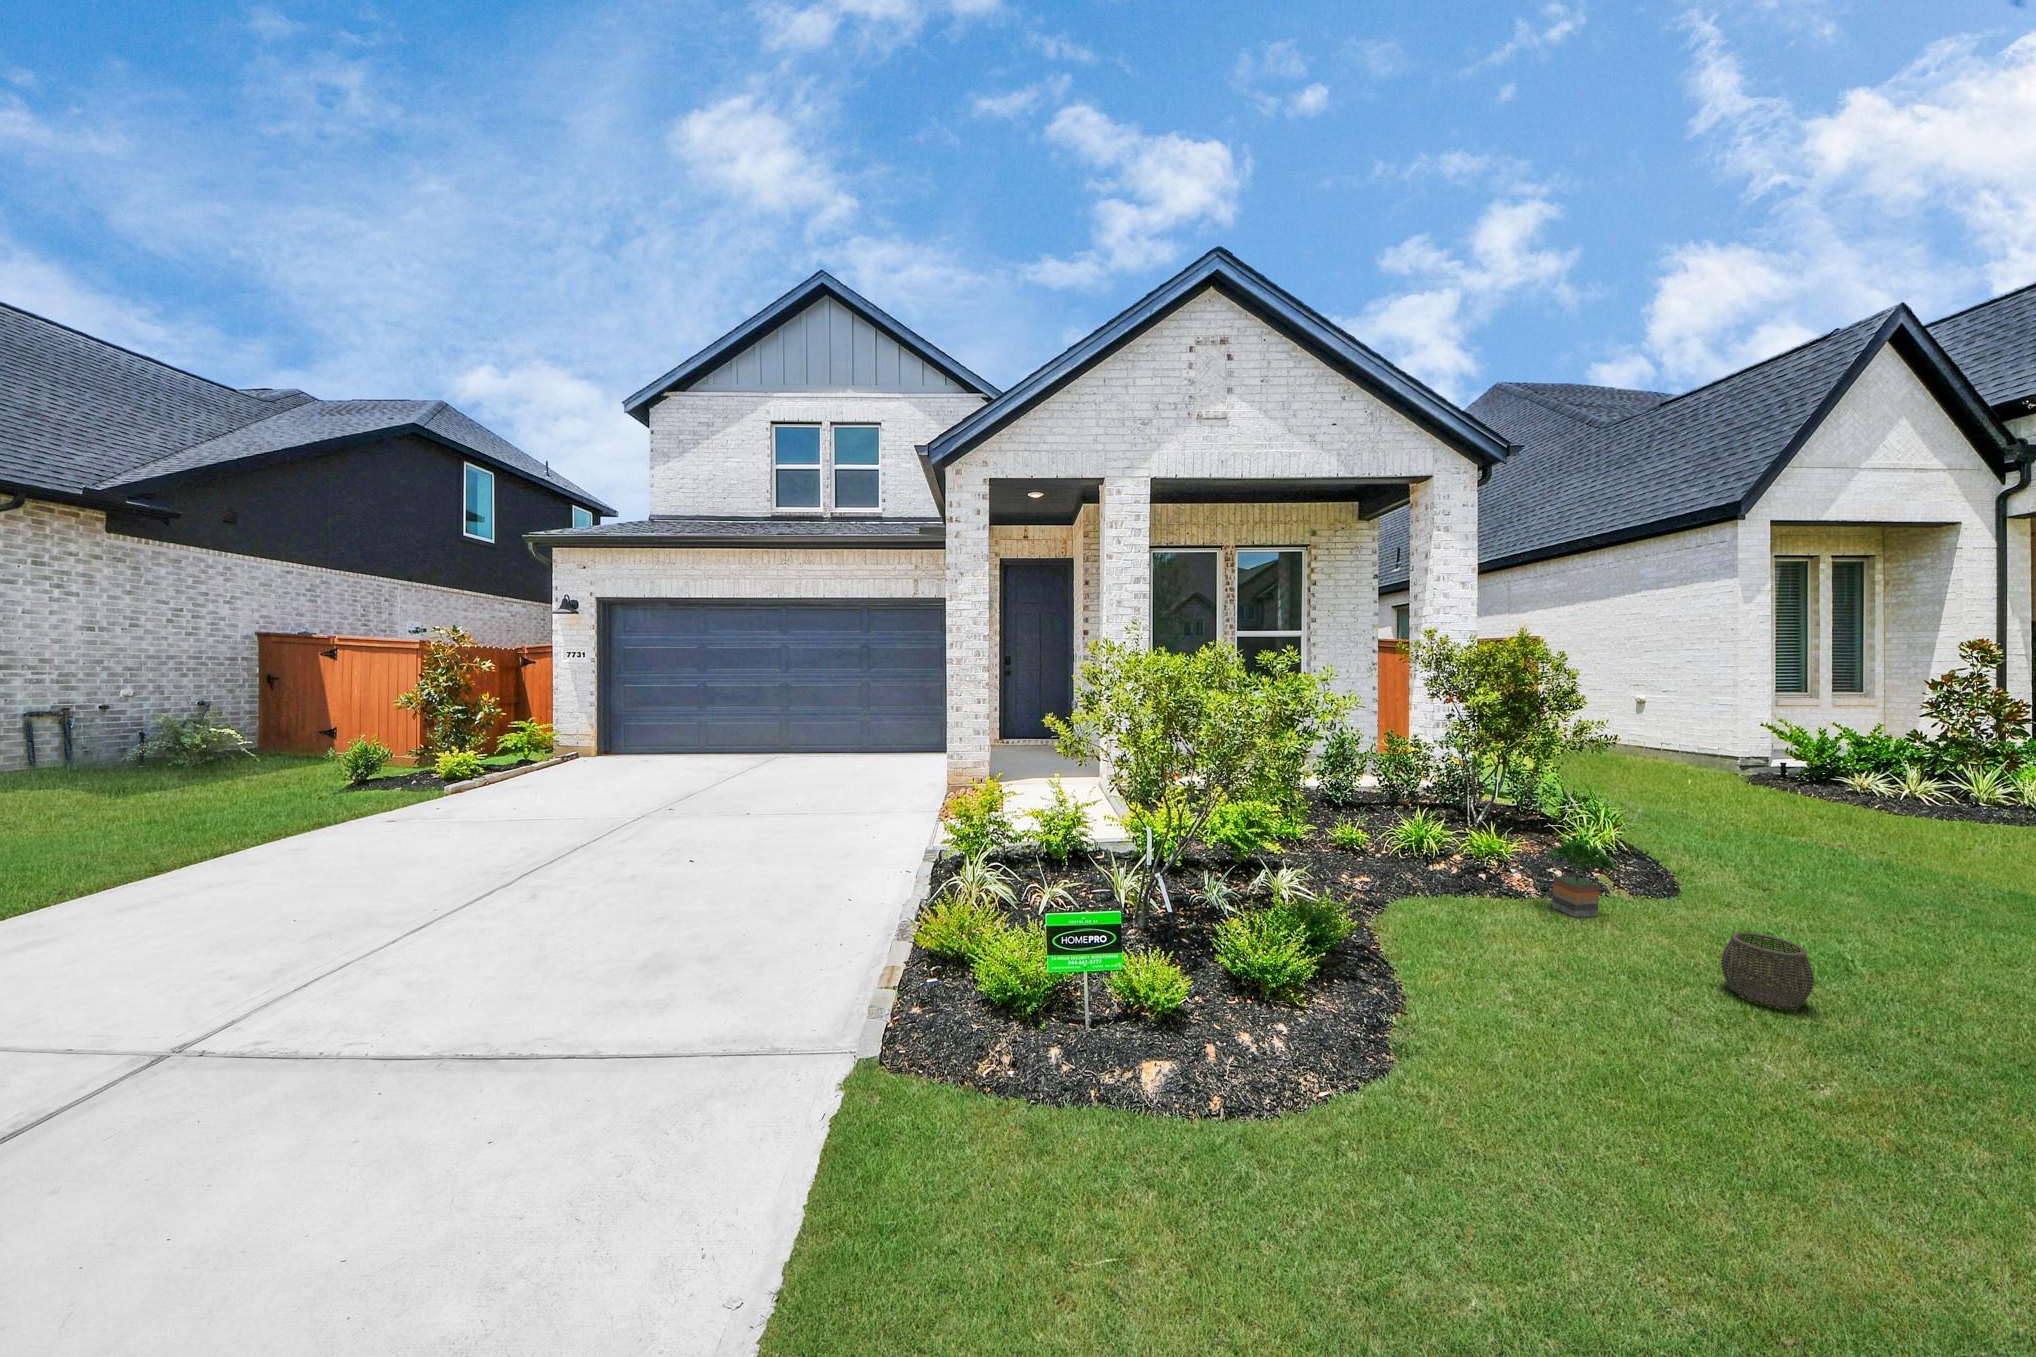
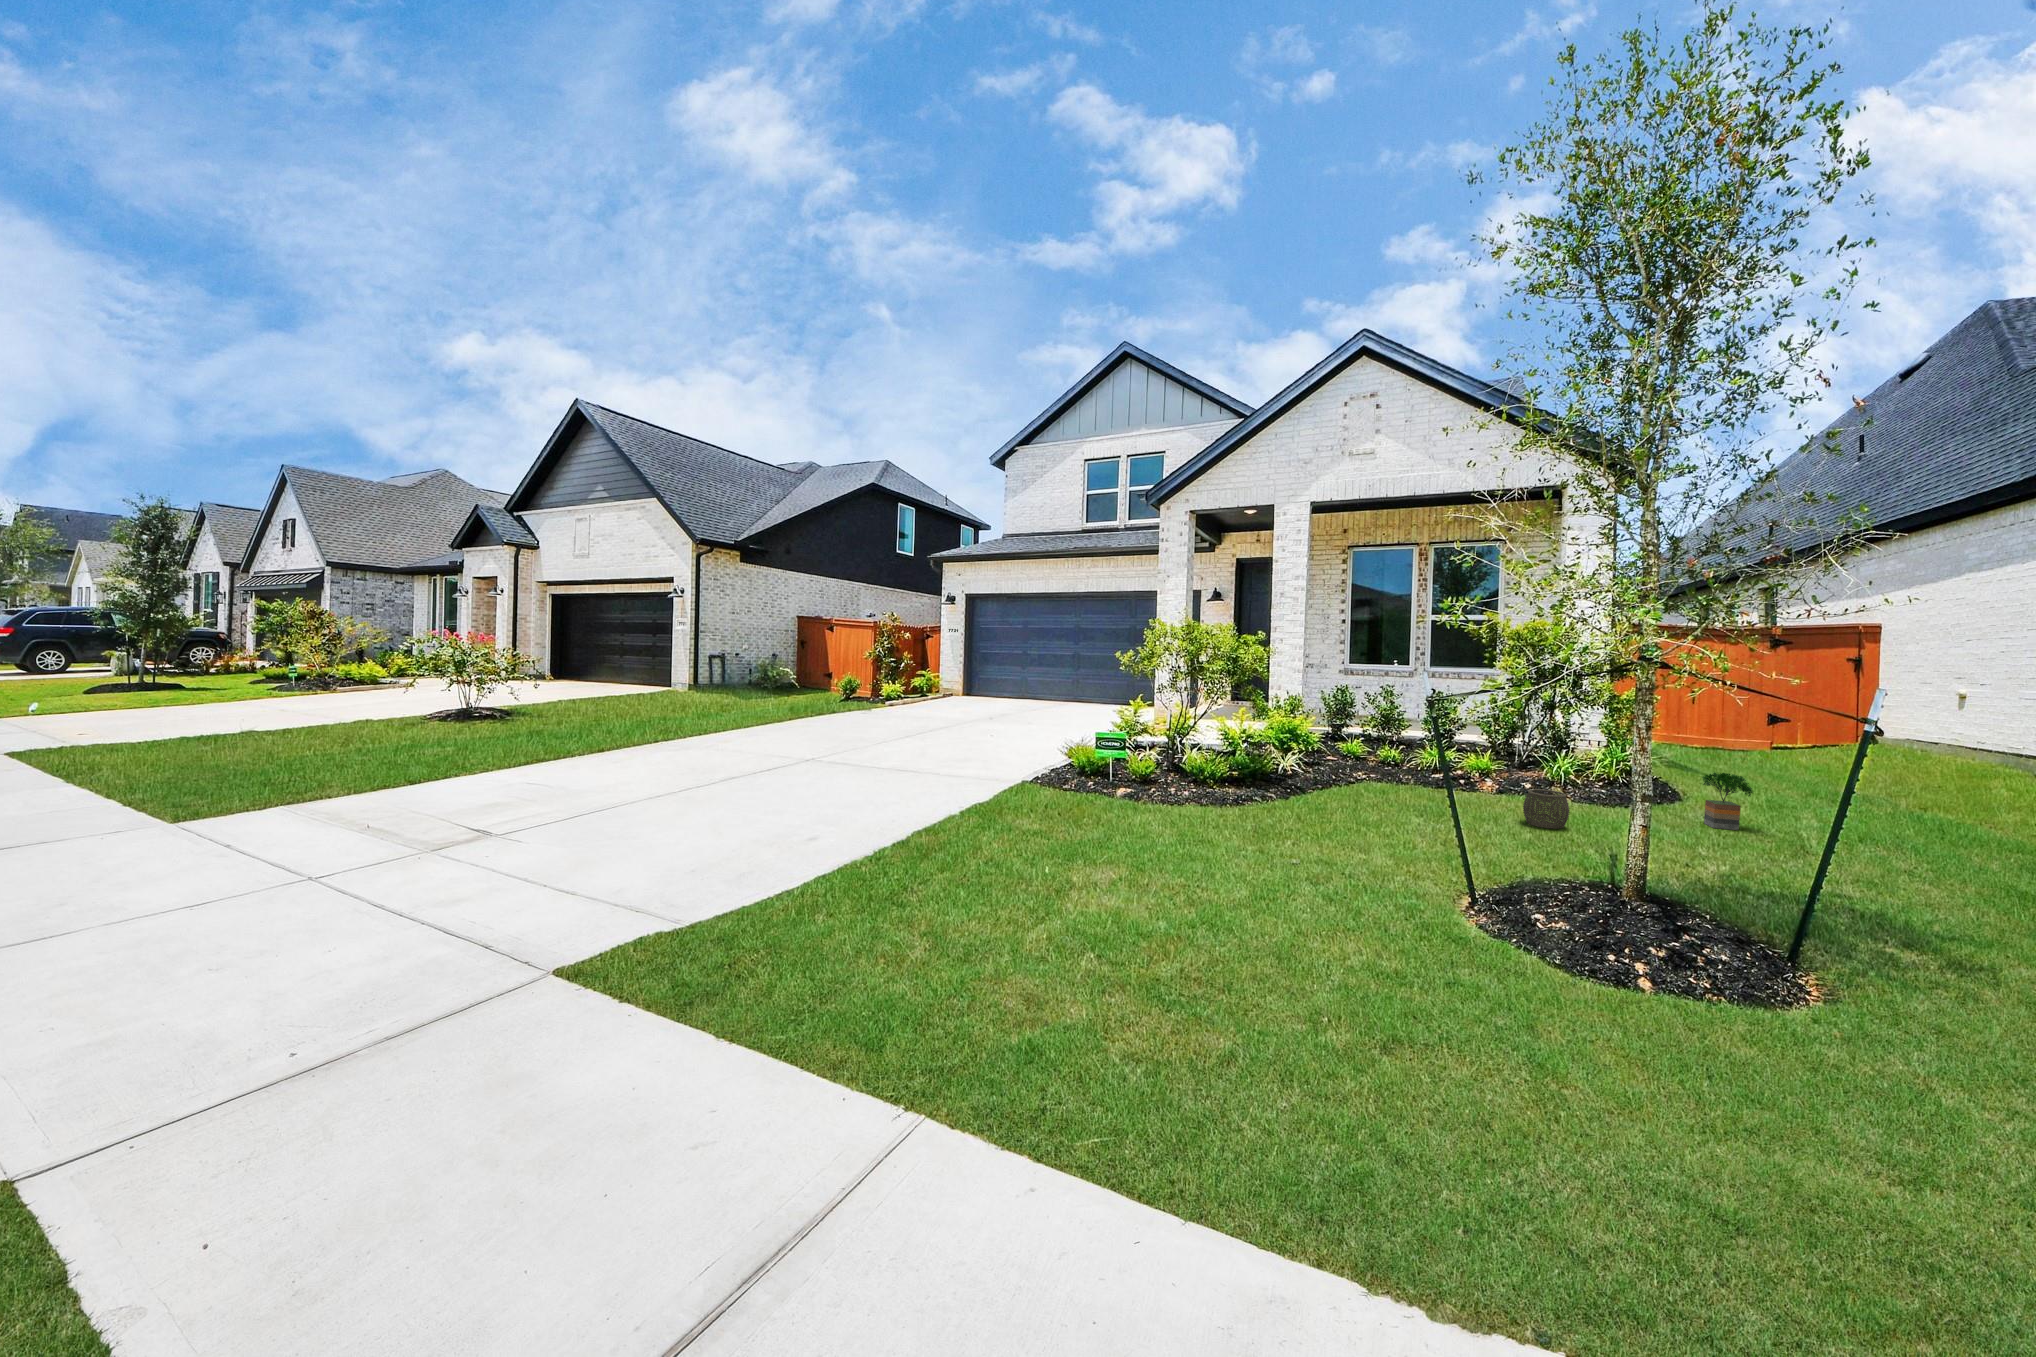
potted tree: present [1547,842,1616,917] -> present [1702,772,1753,830]

